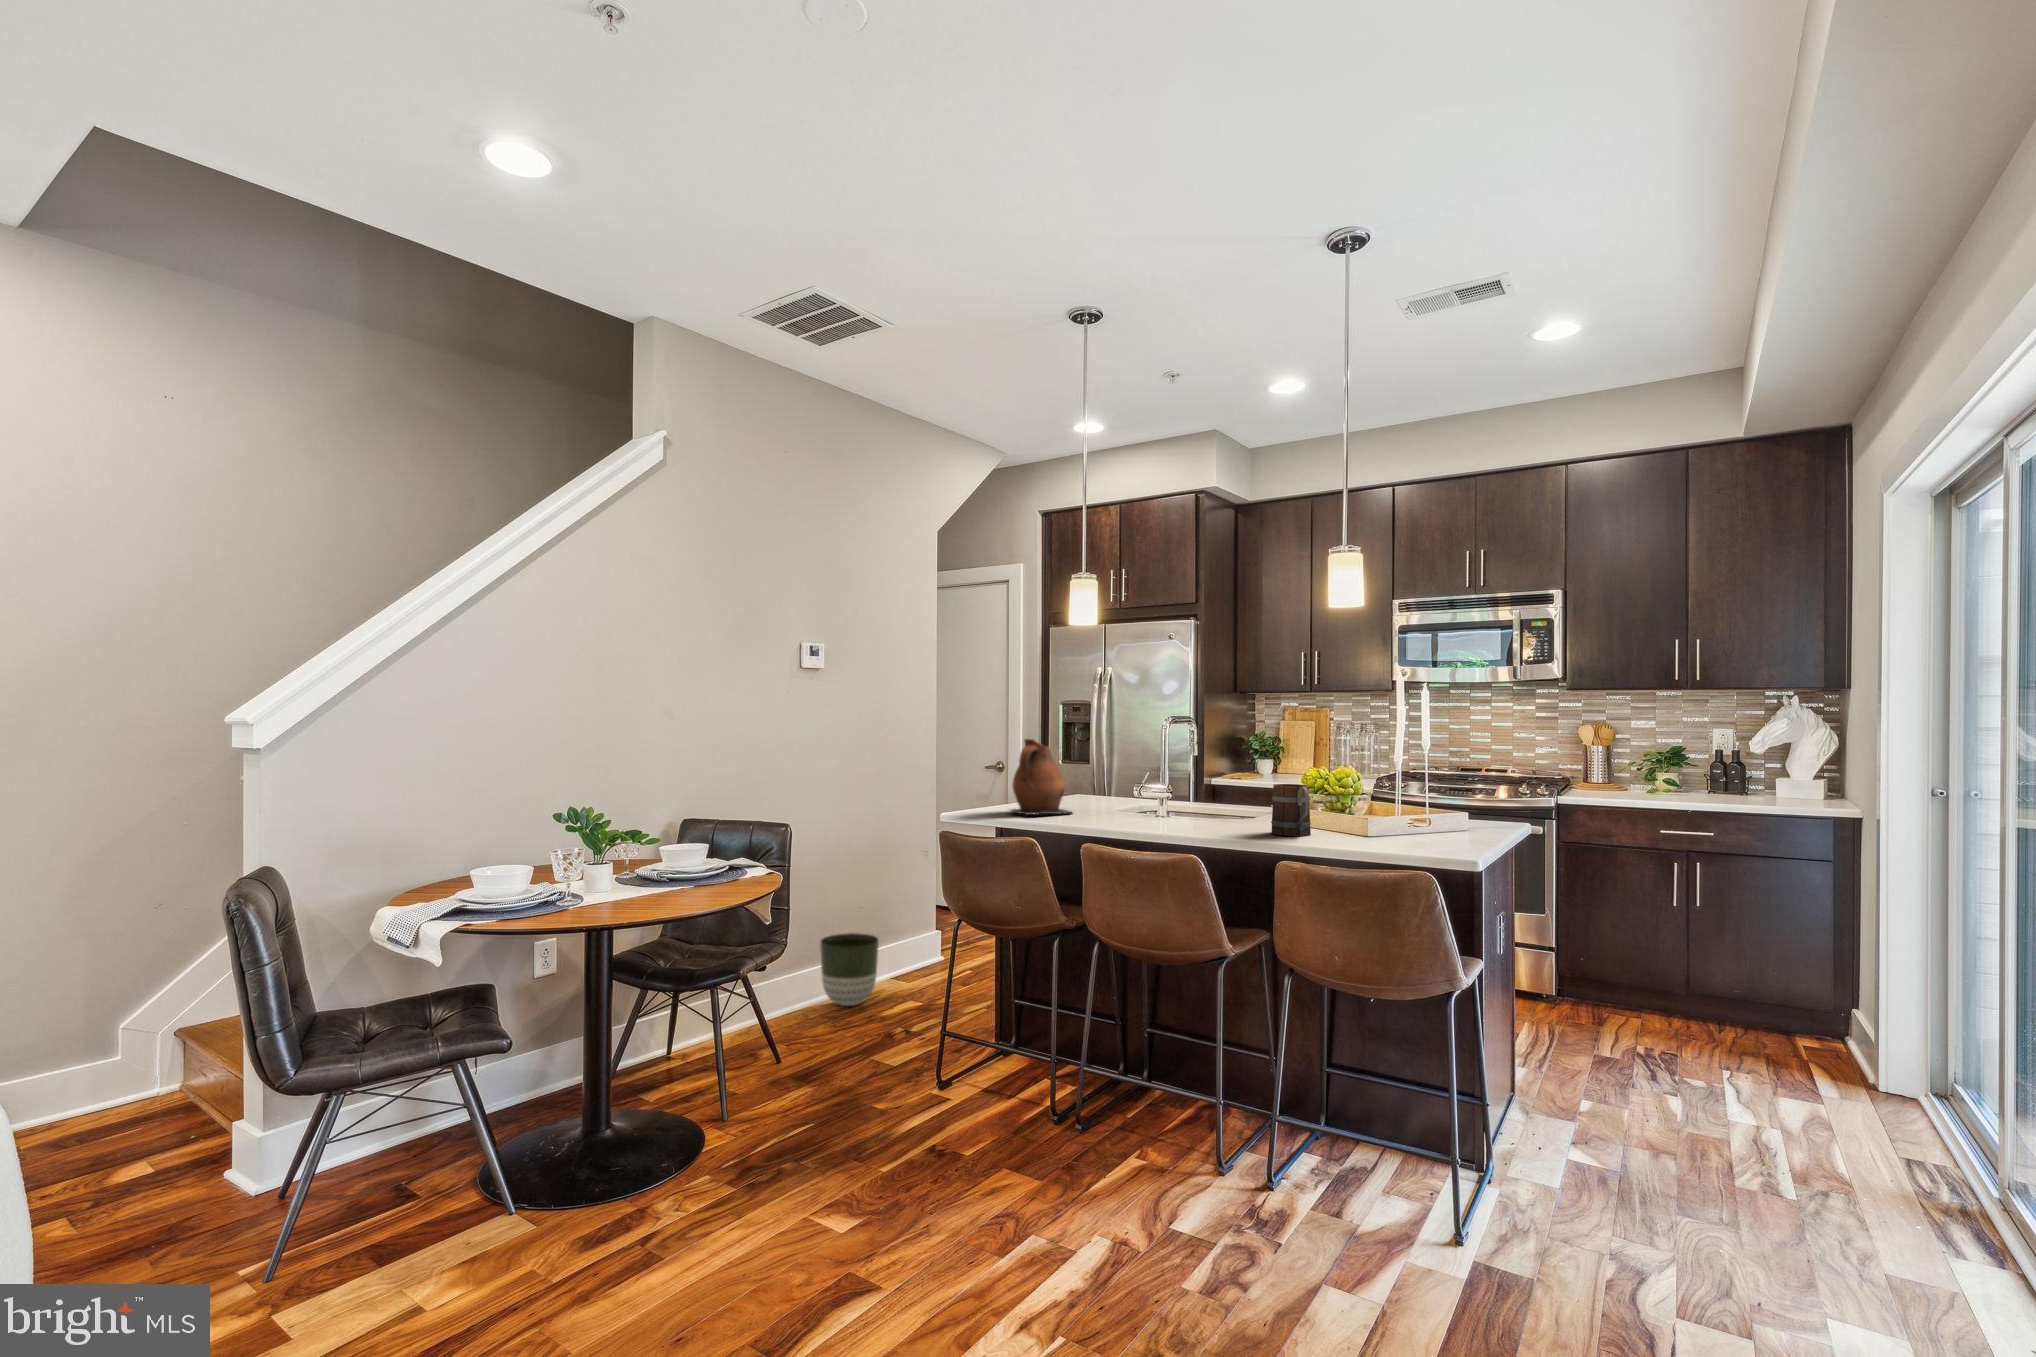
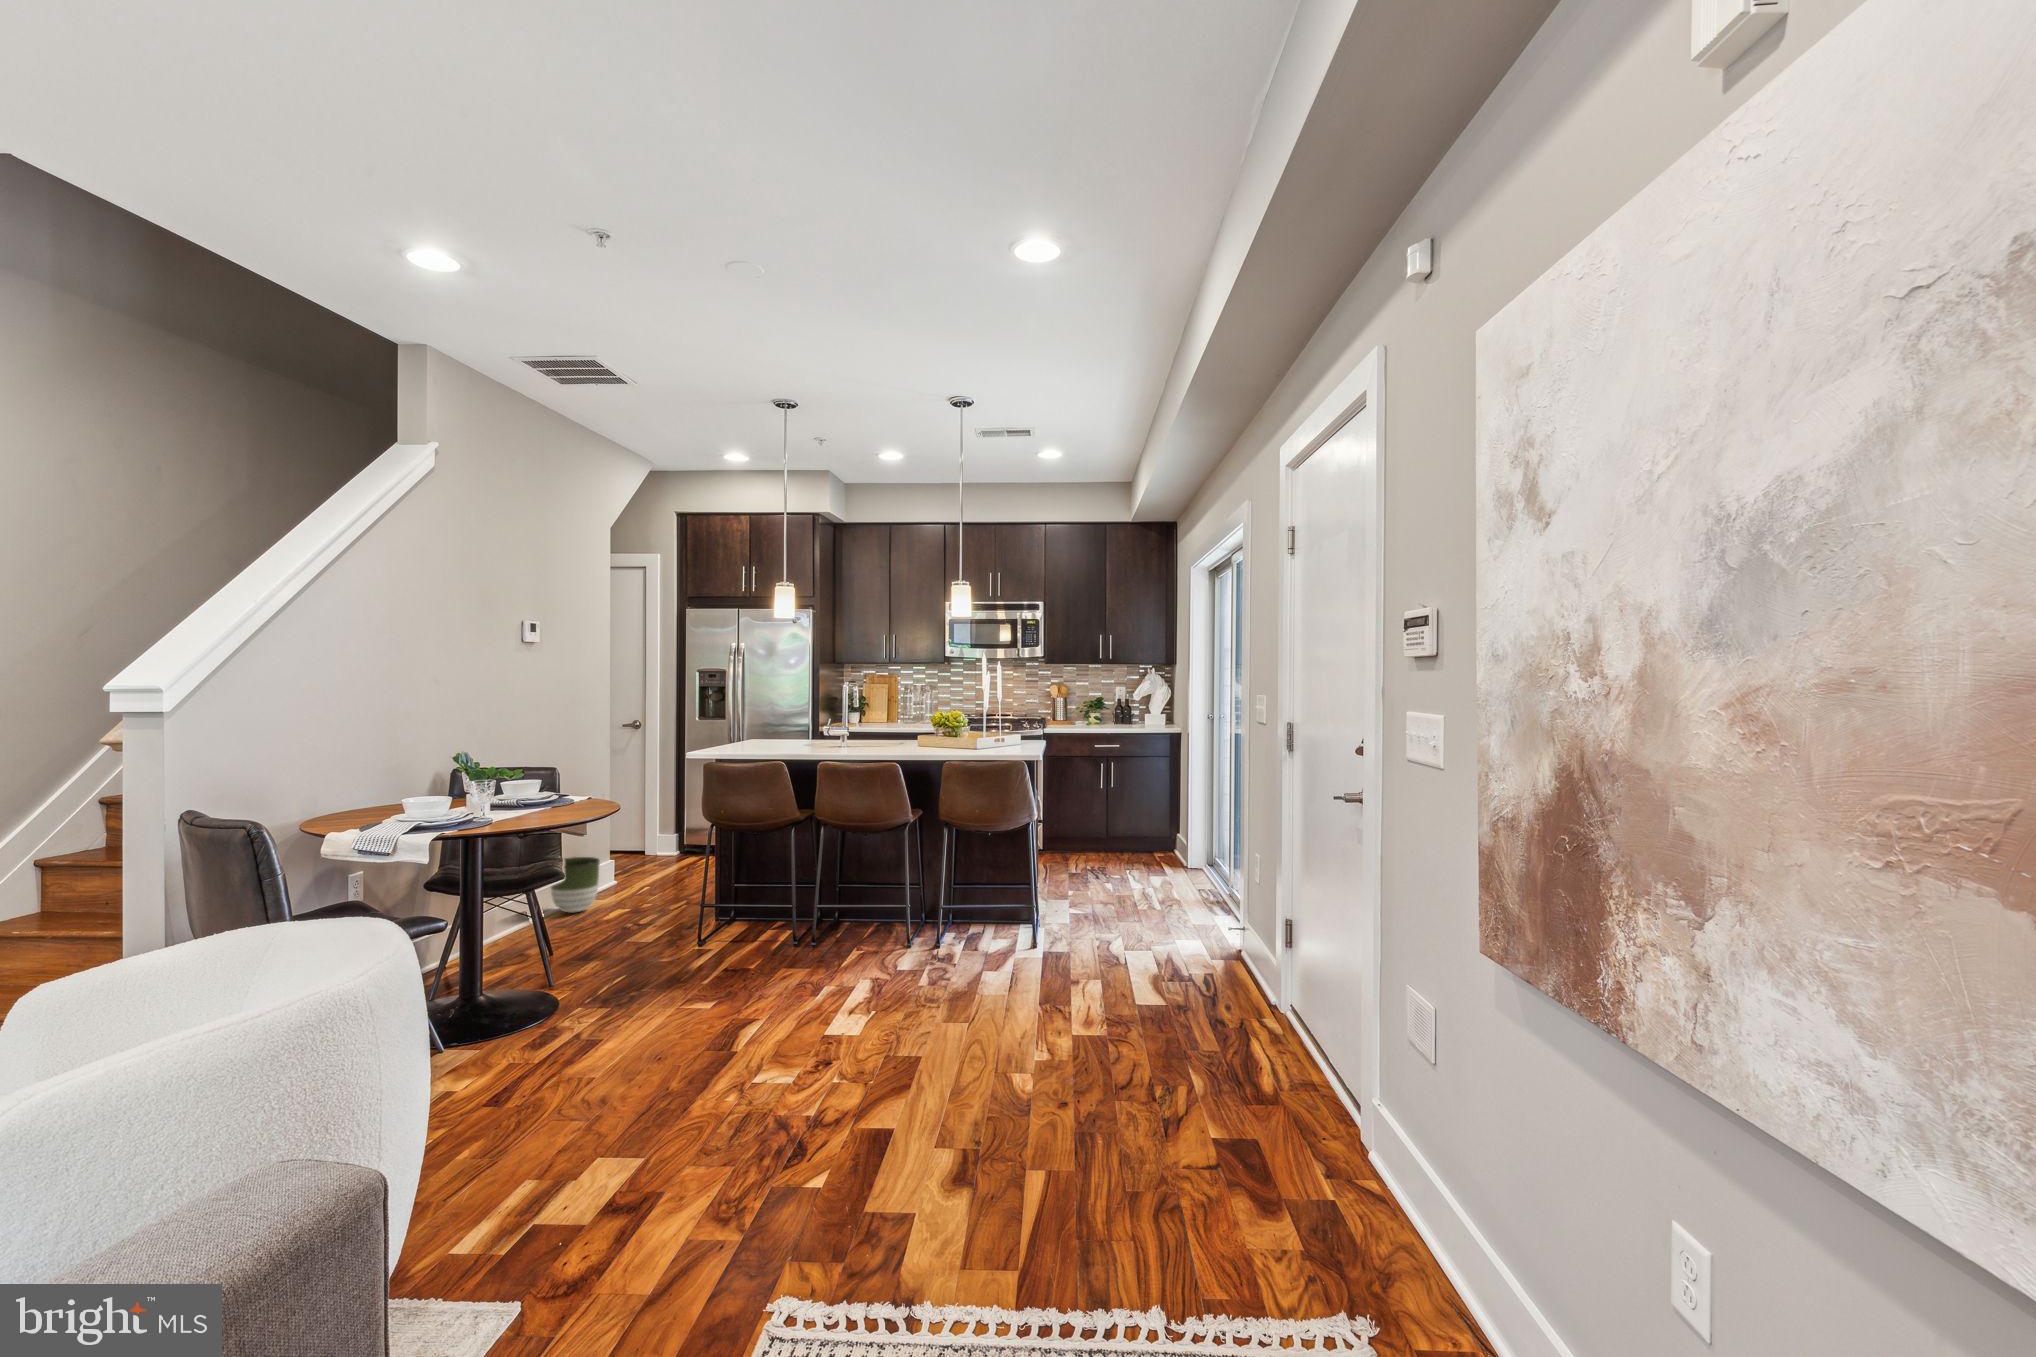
ceramic pitcher: present [1009,739,1072,815] -> none [722,700,773,752]
mug: present [1271,784,1311,836] -> none [920,722,946,752]

